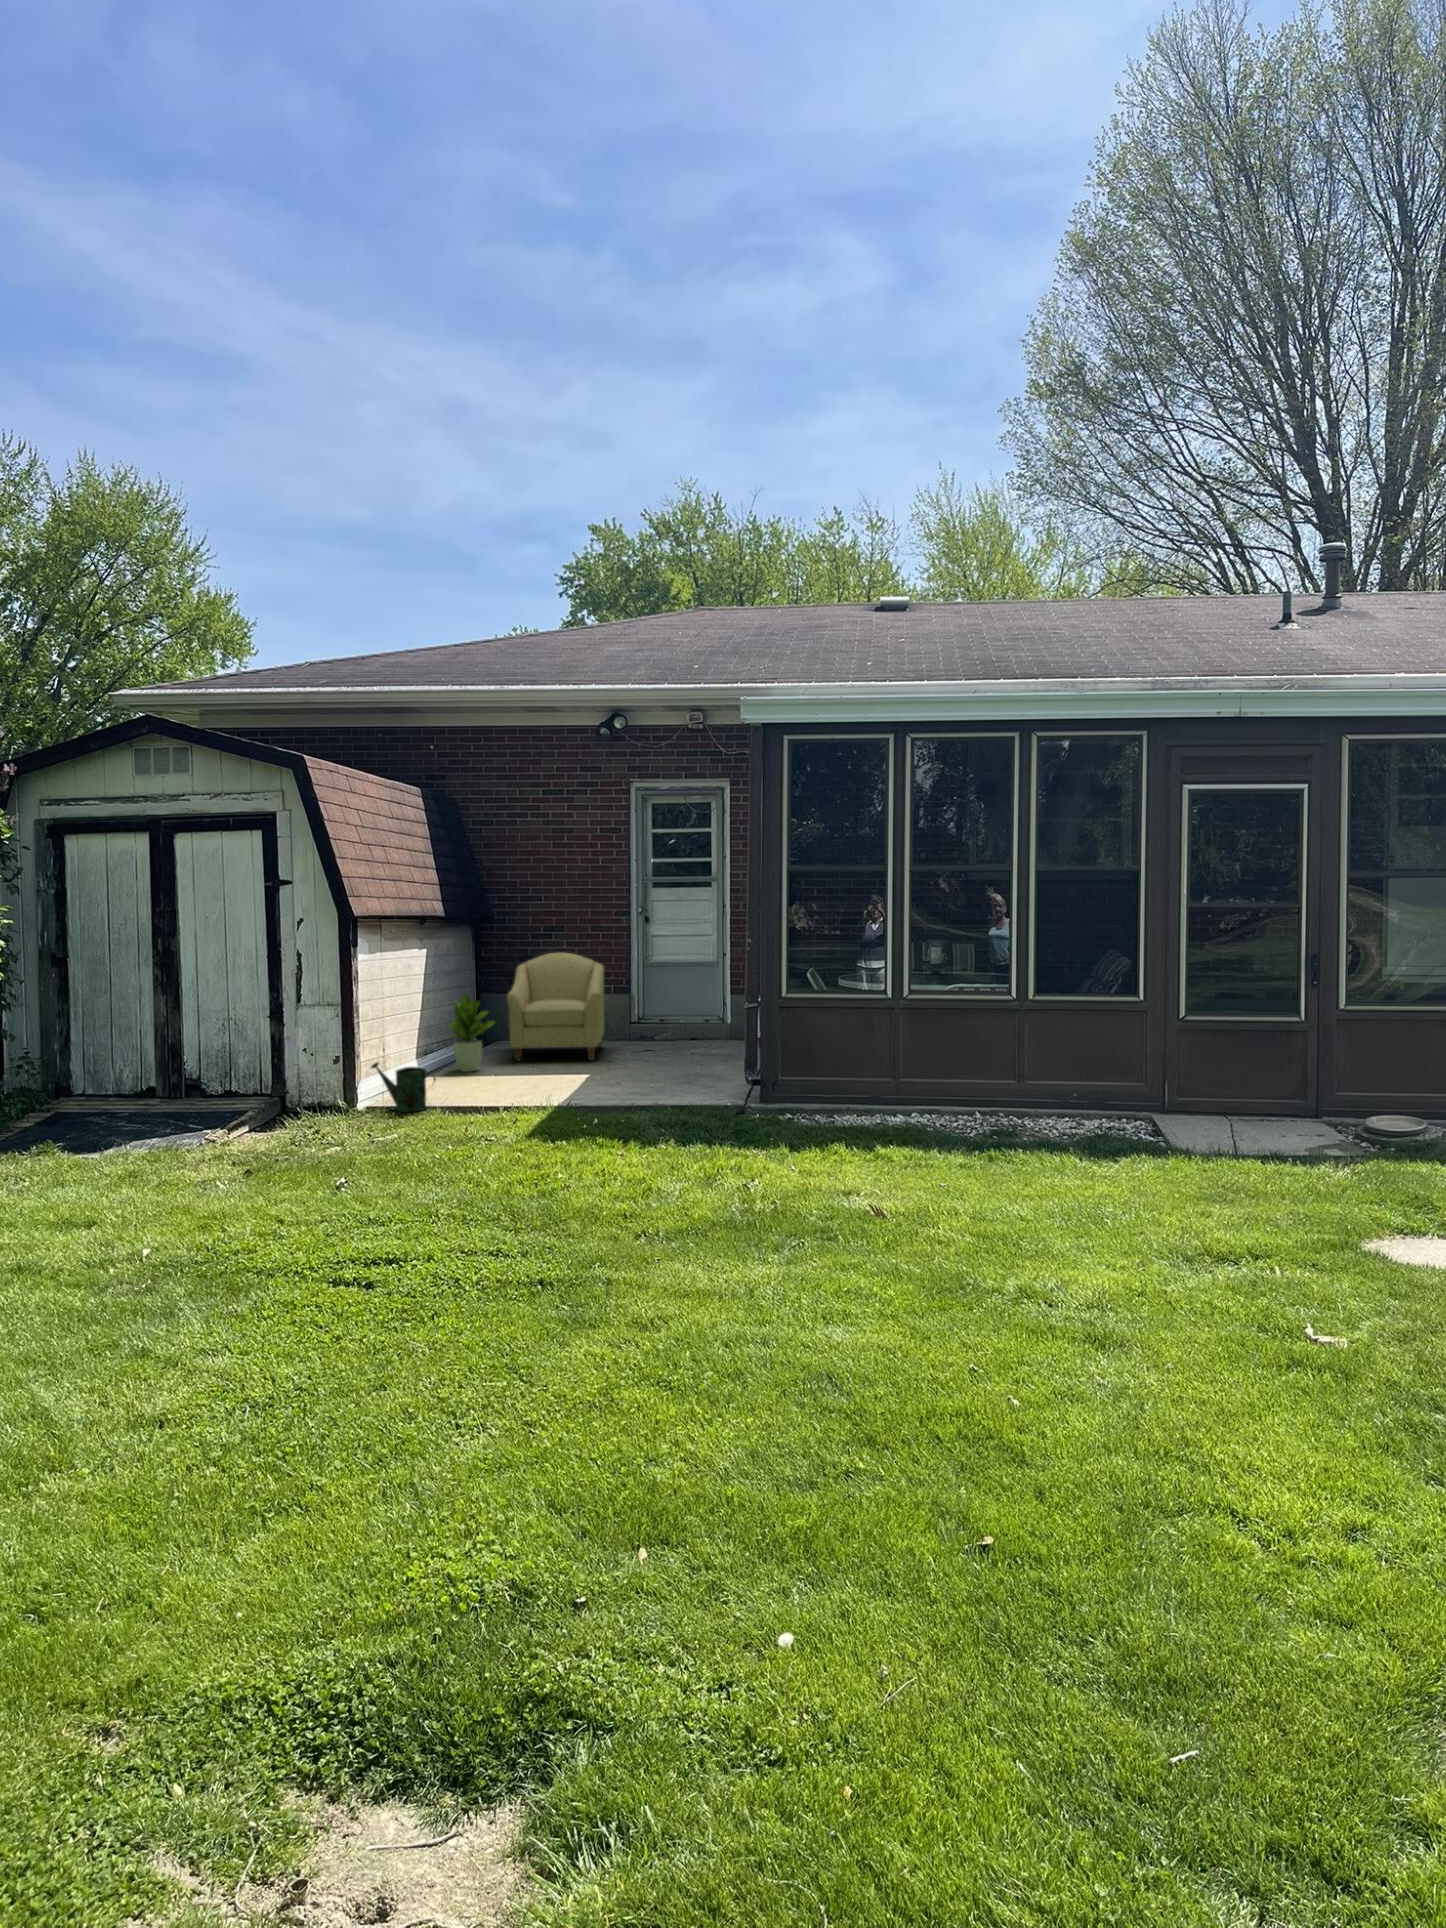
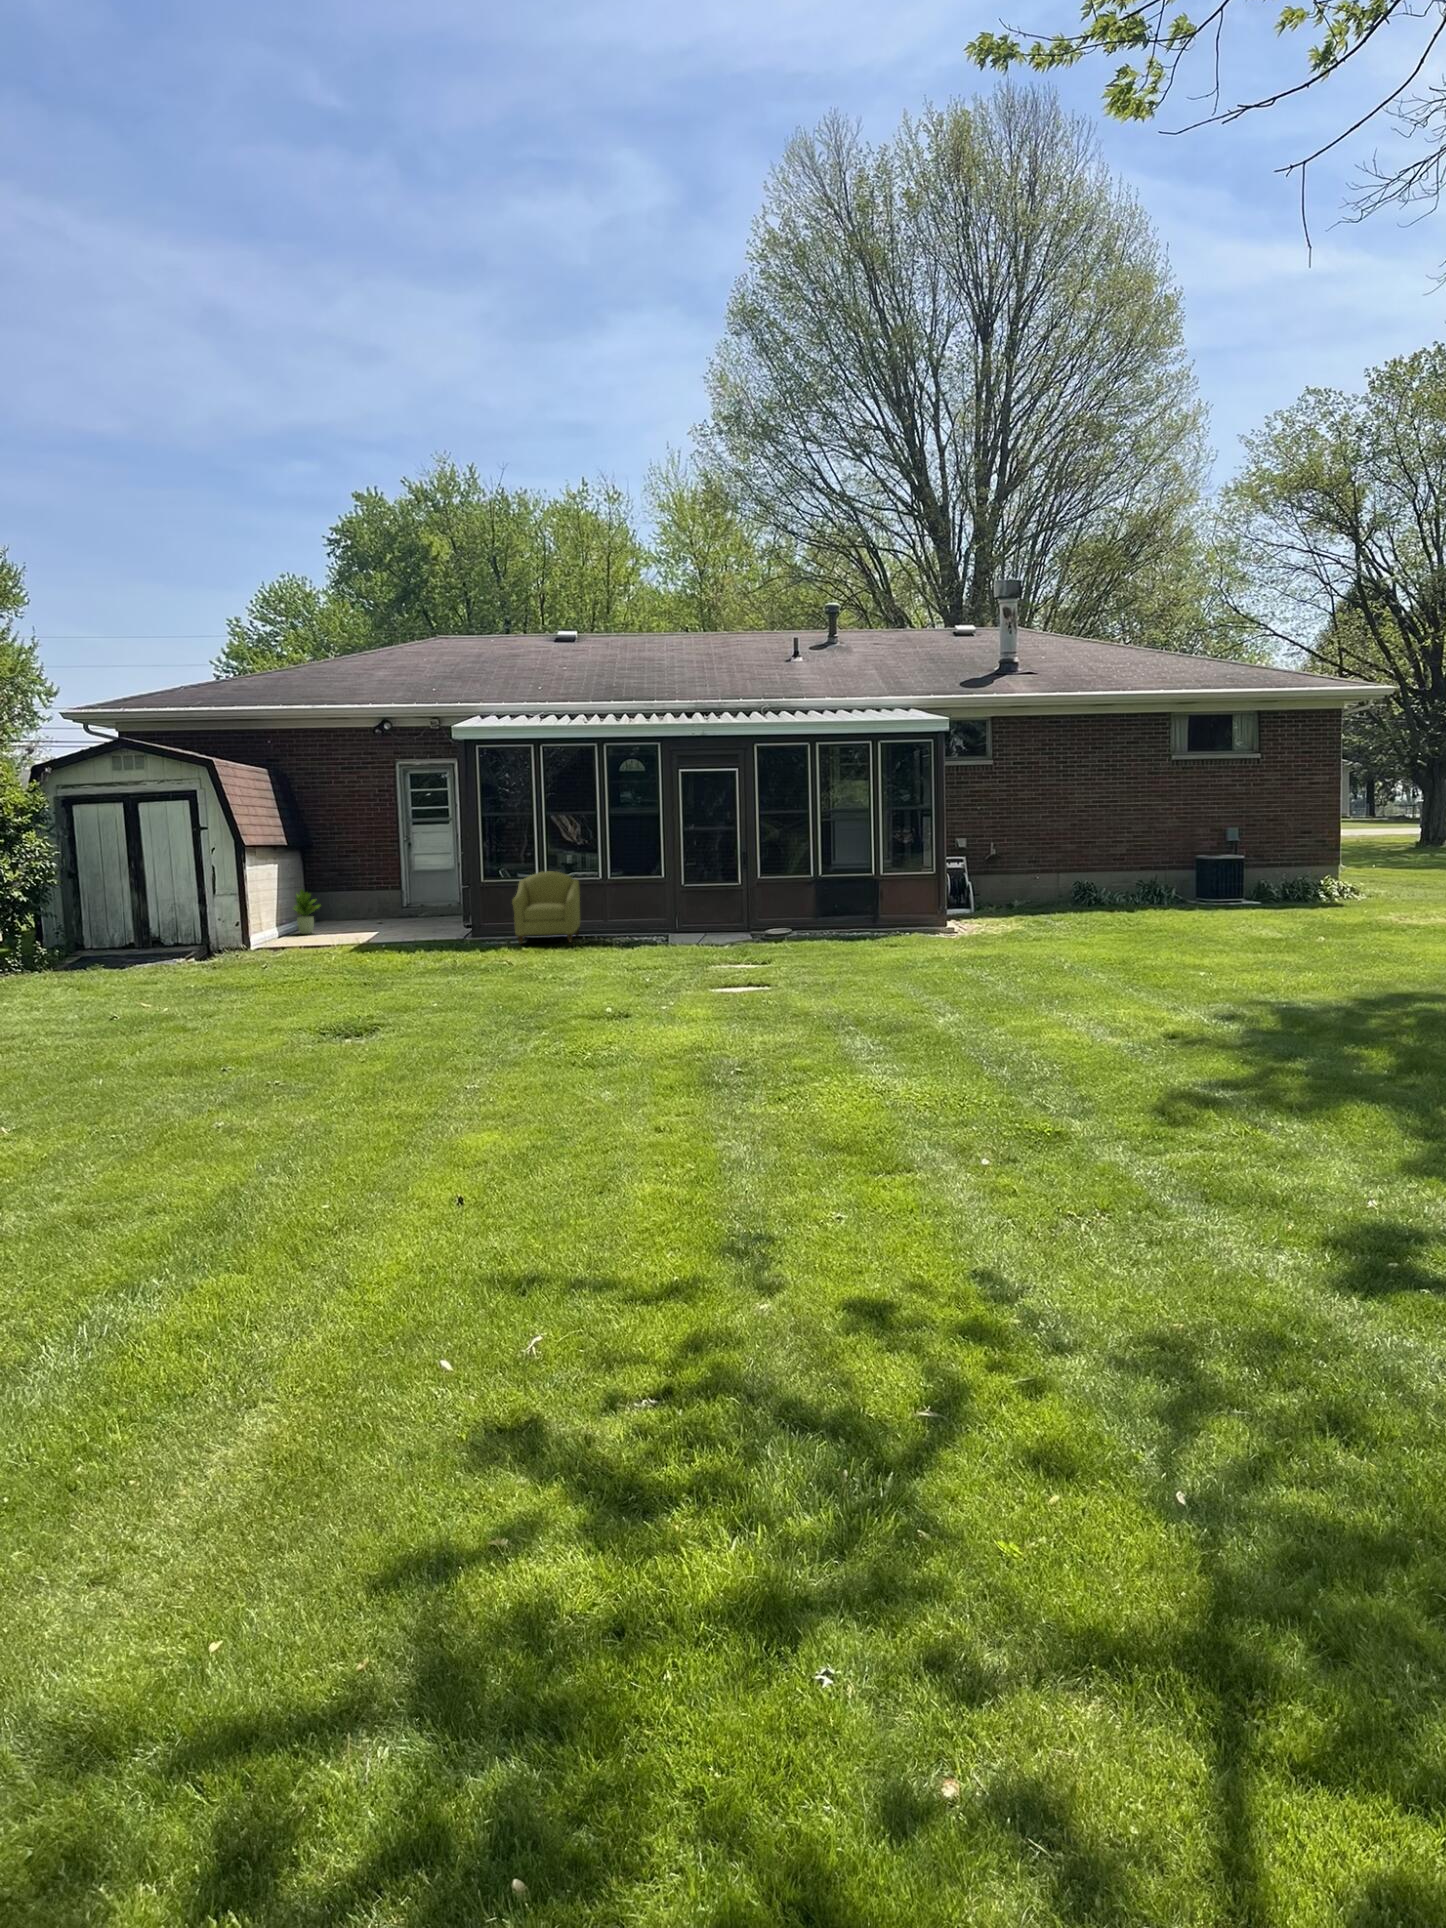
chair: present [507,953,604,1061] -> present [512,871,580,944]
watering can: present [371,1062,436,1112] -> none [257,924,295,949]

